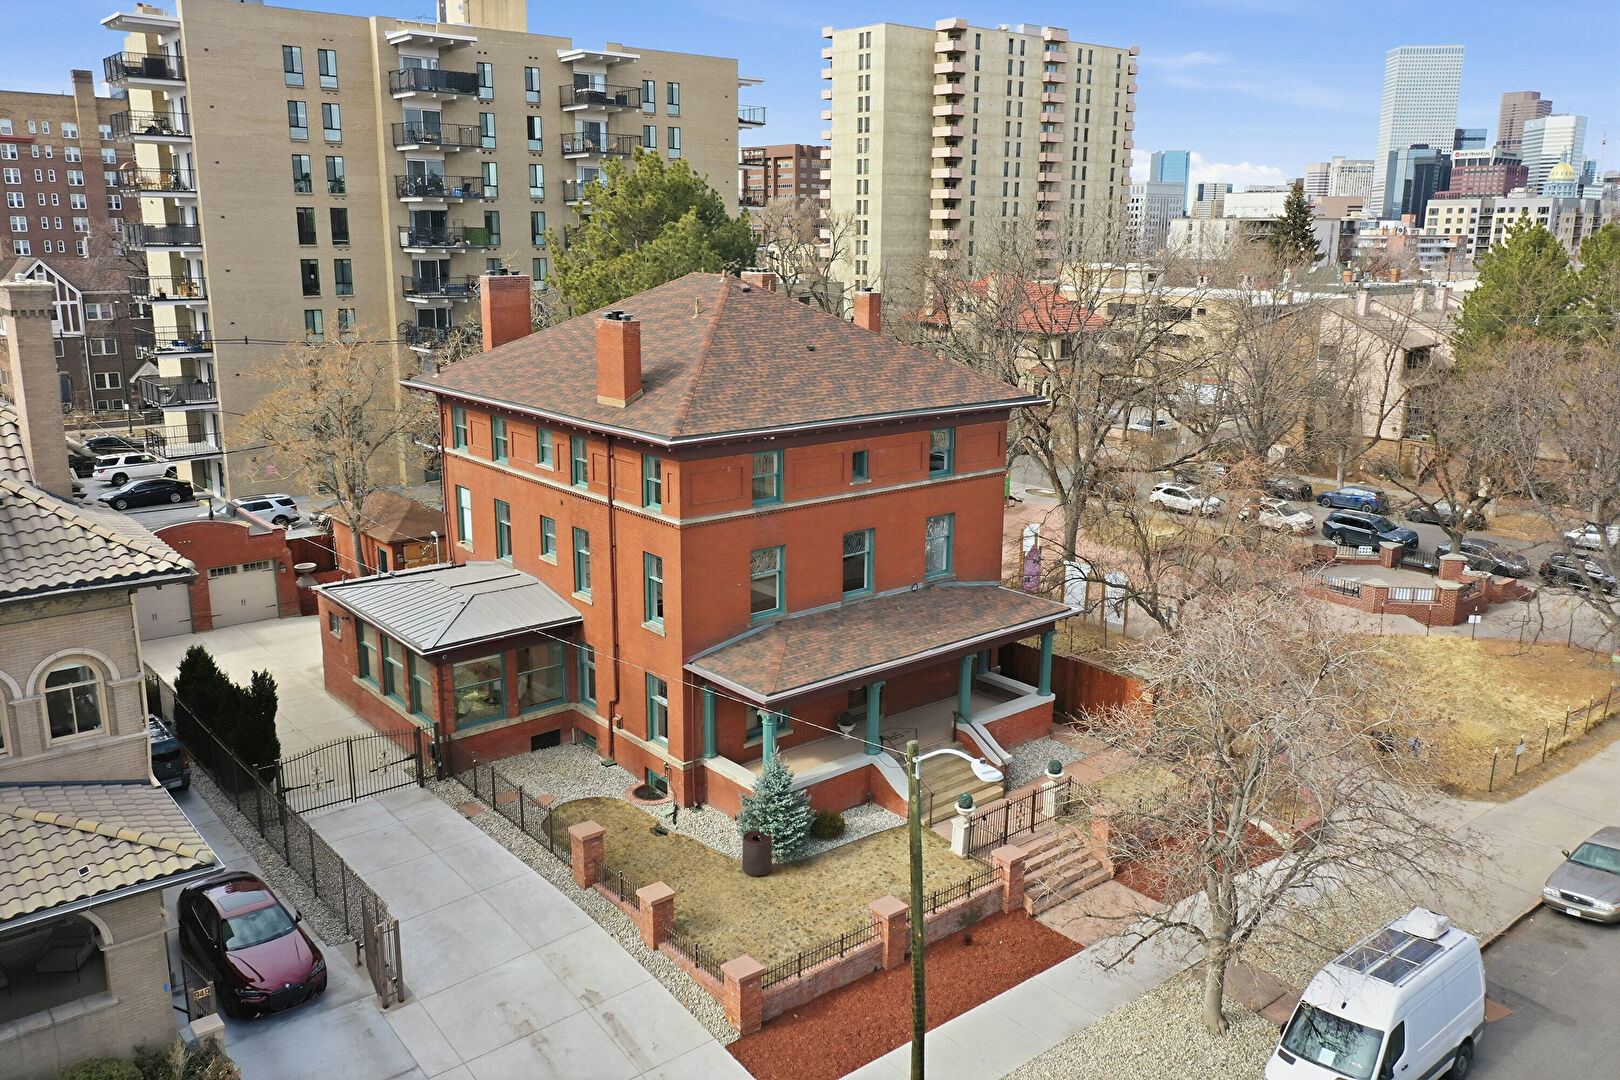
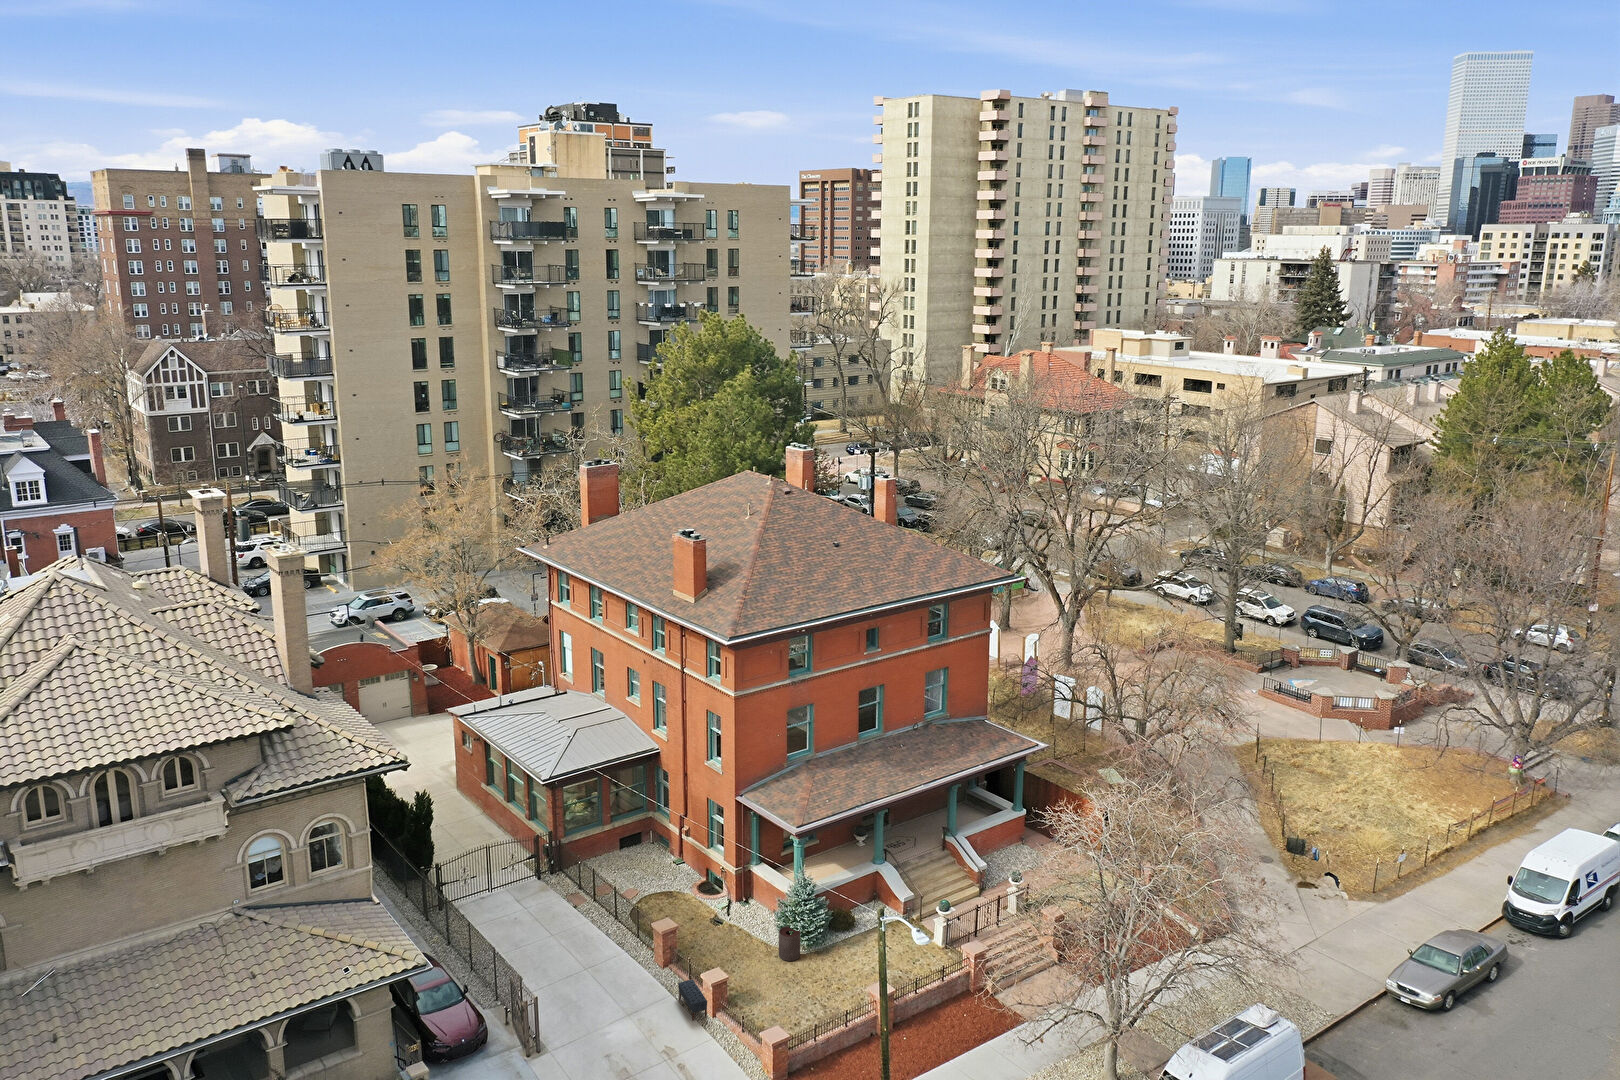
bench: none [604,899,645,953] -> present [678,980,707,1021]
potted tree: present [955,903,984,945] -> none [931,986,953,1019]

